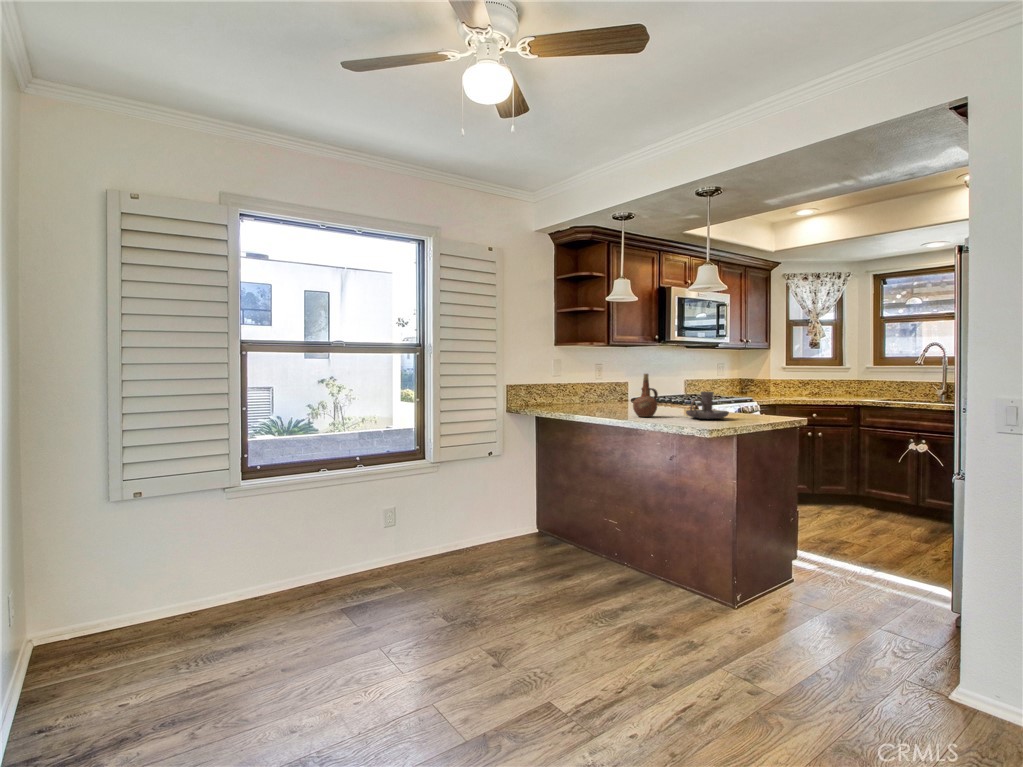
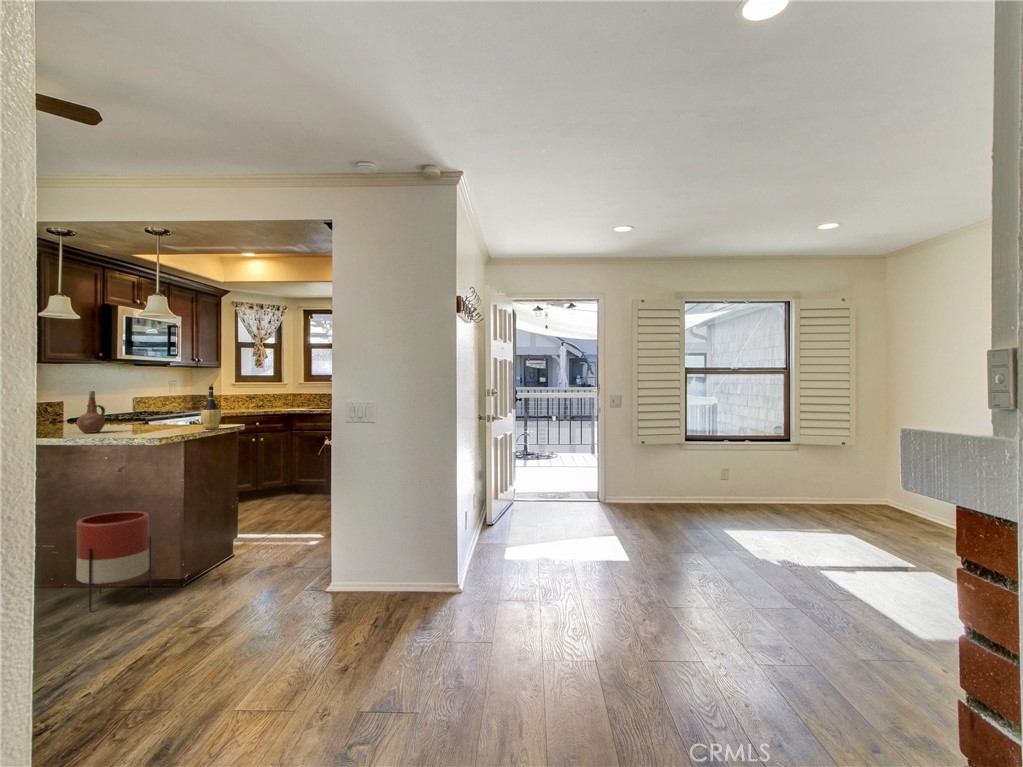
wine bottle: none [755,365,780,420] -> present [201,384,221,429]
candle holder: present [686,392,729,419] -> none [135,407,177,431]
planter: none [631,504,701,610] -> present [76,511,151,611]

